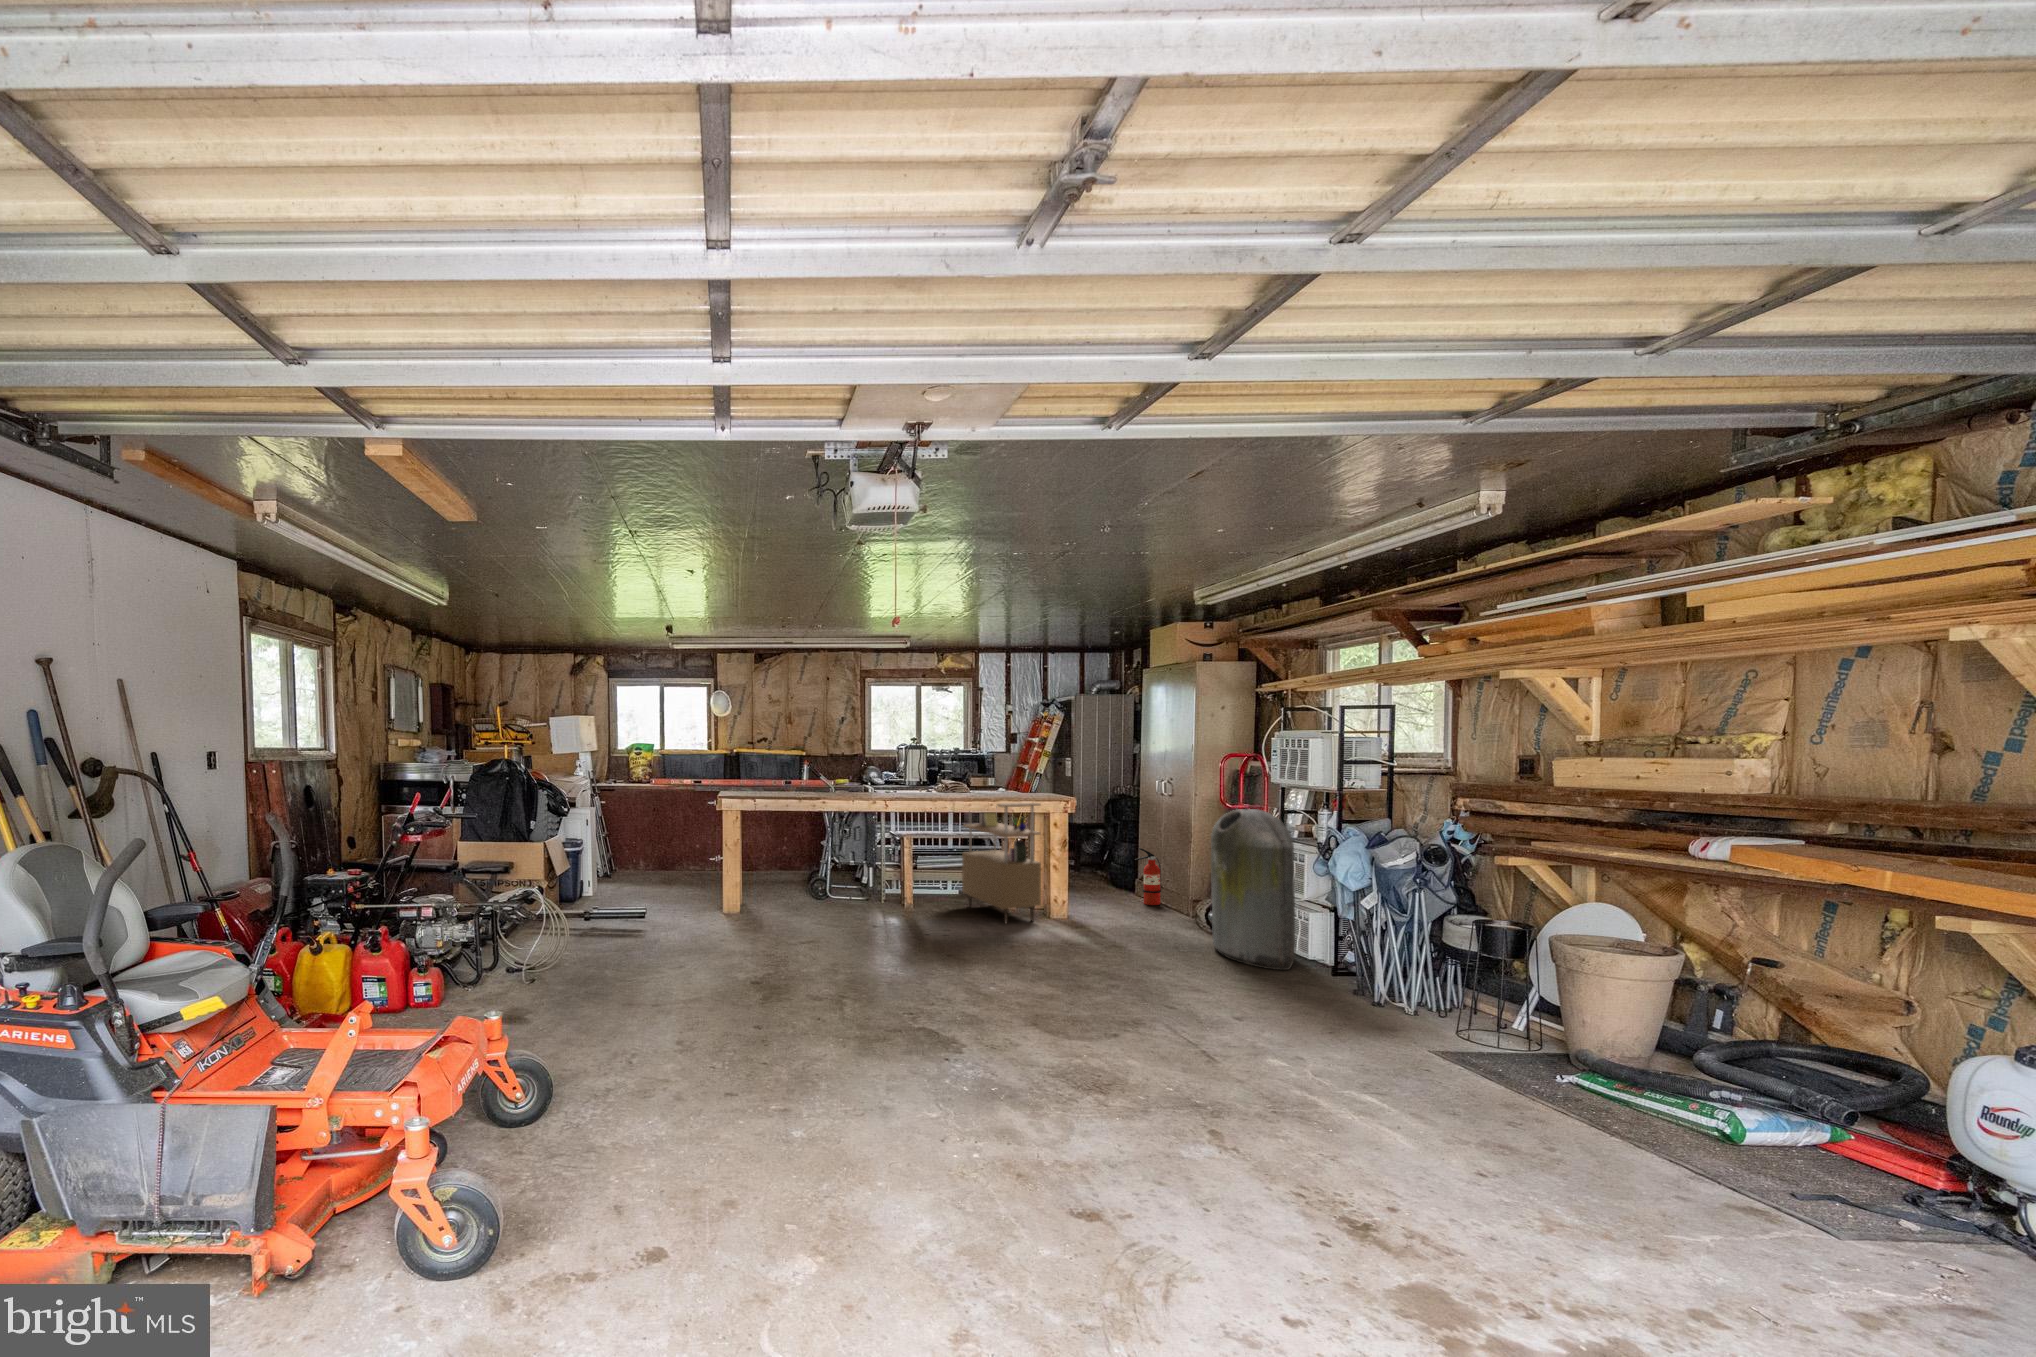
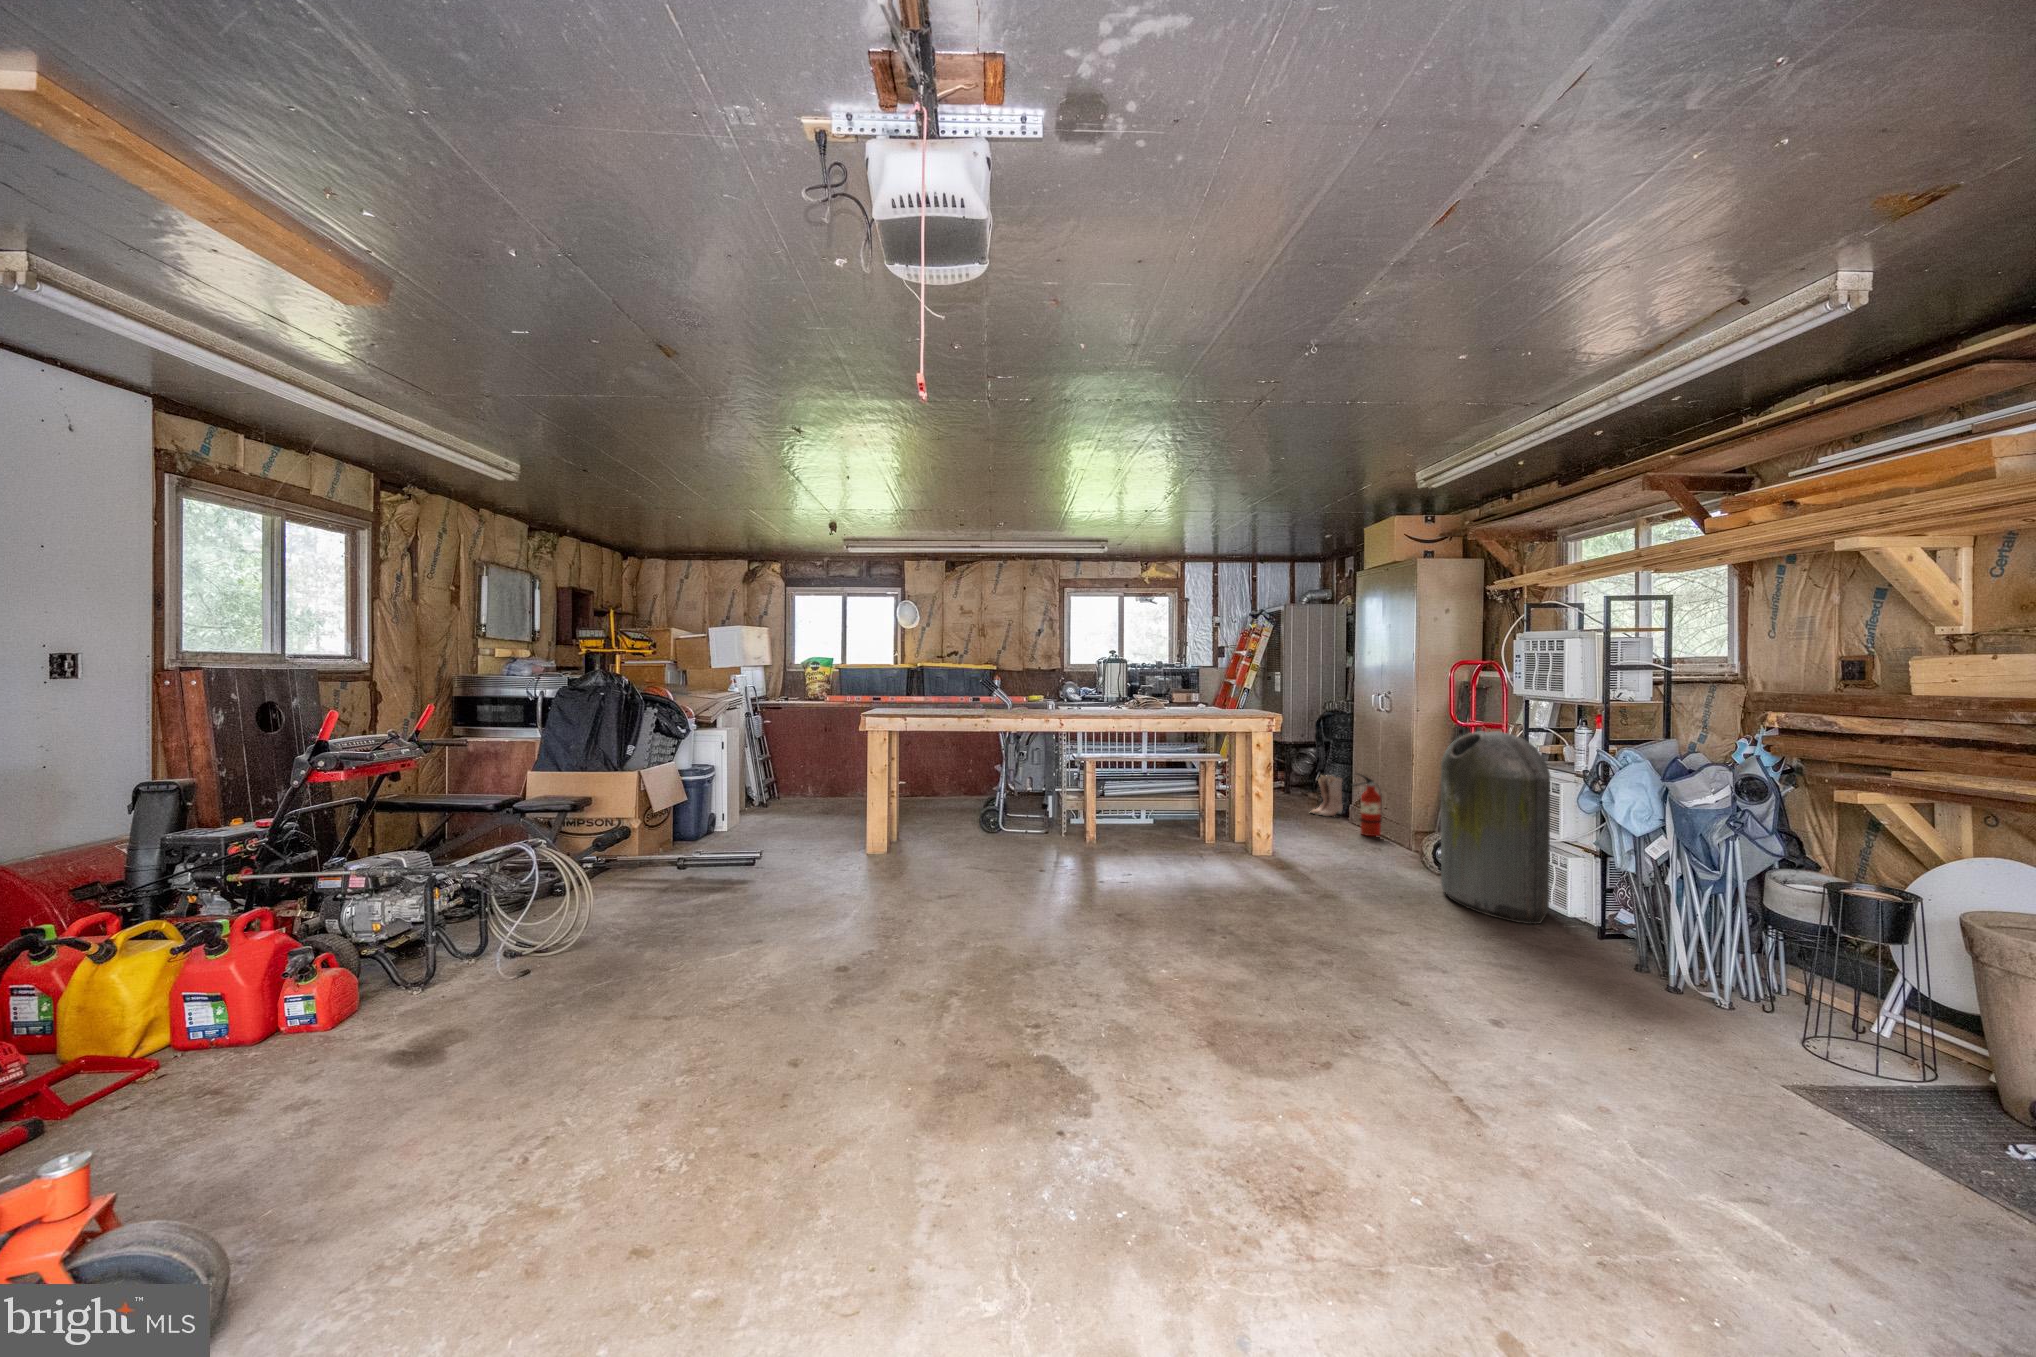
shelving unit: present [962,802,1041,923] -> none [1154,713,1239,850]
boots: none [1098,851,1127,889] -> present [1311,775,1343,816]

